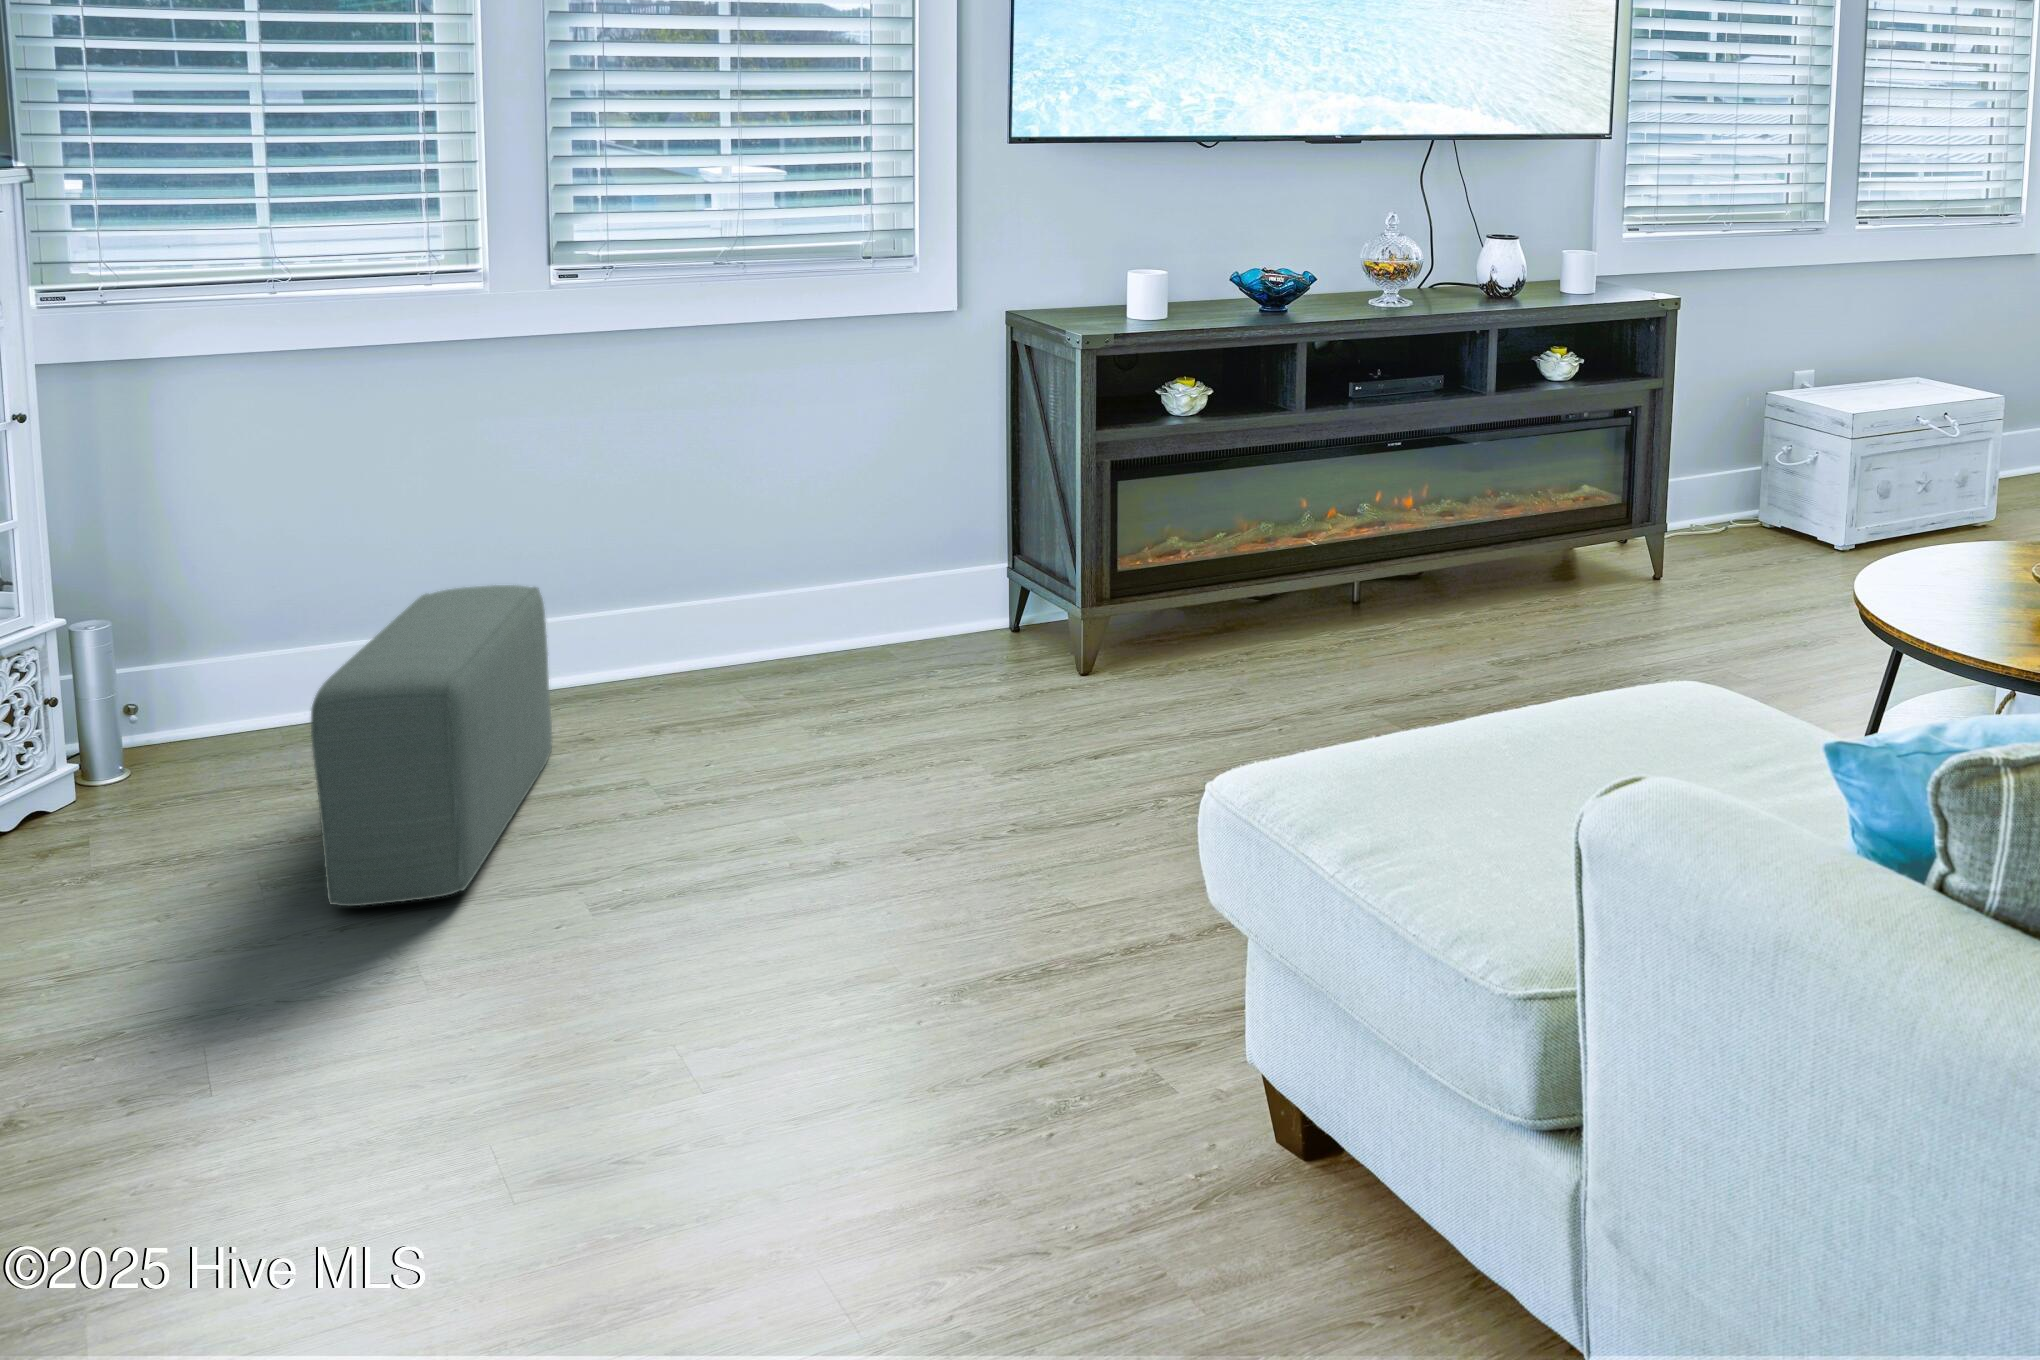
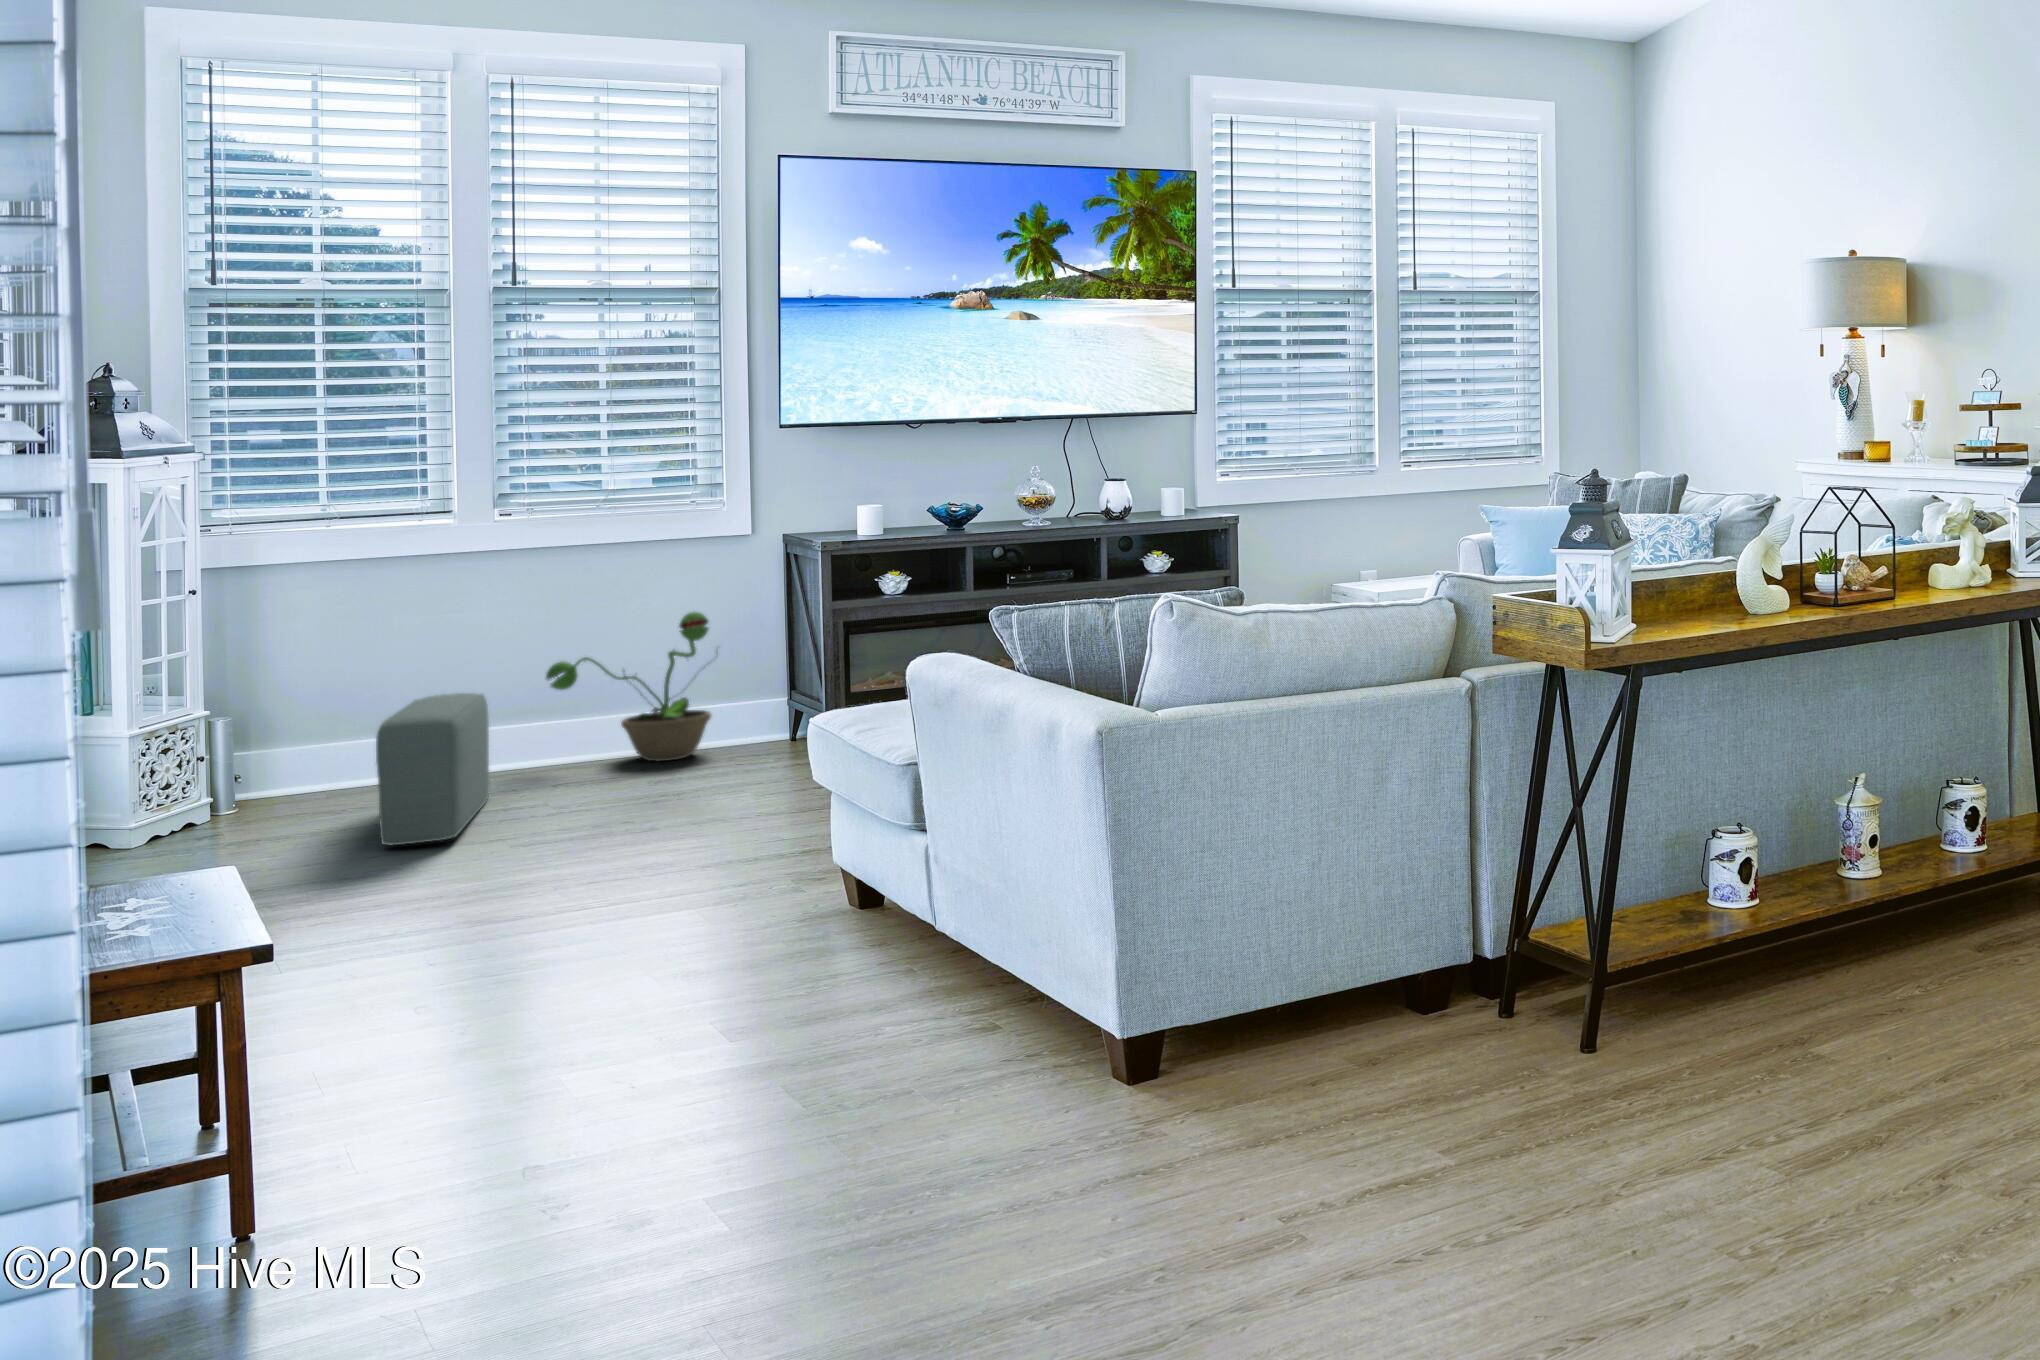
decorative plant: none [651,454,922,667] -> present [545,611,712,761]

